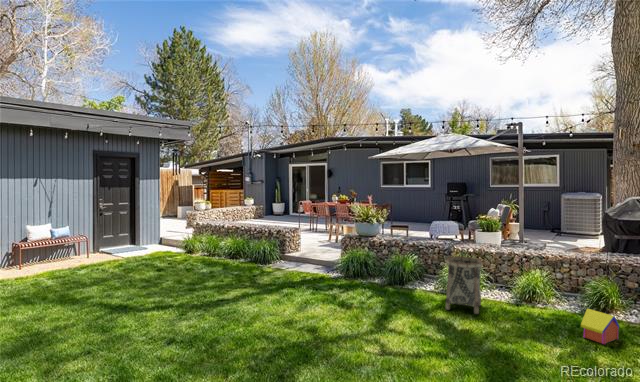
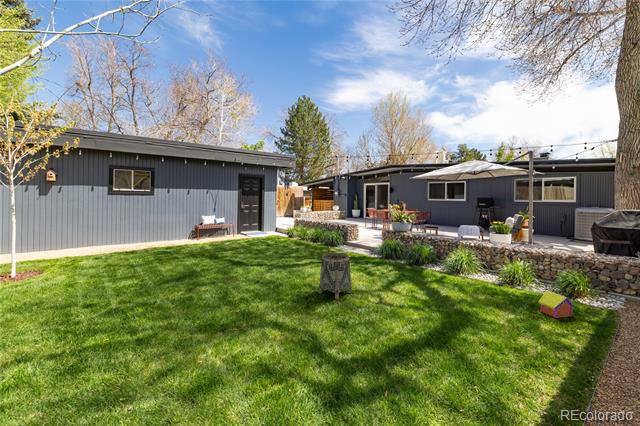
basket: present [446,256,482,314] -> present [319,253,352,299]

